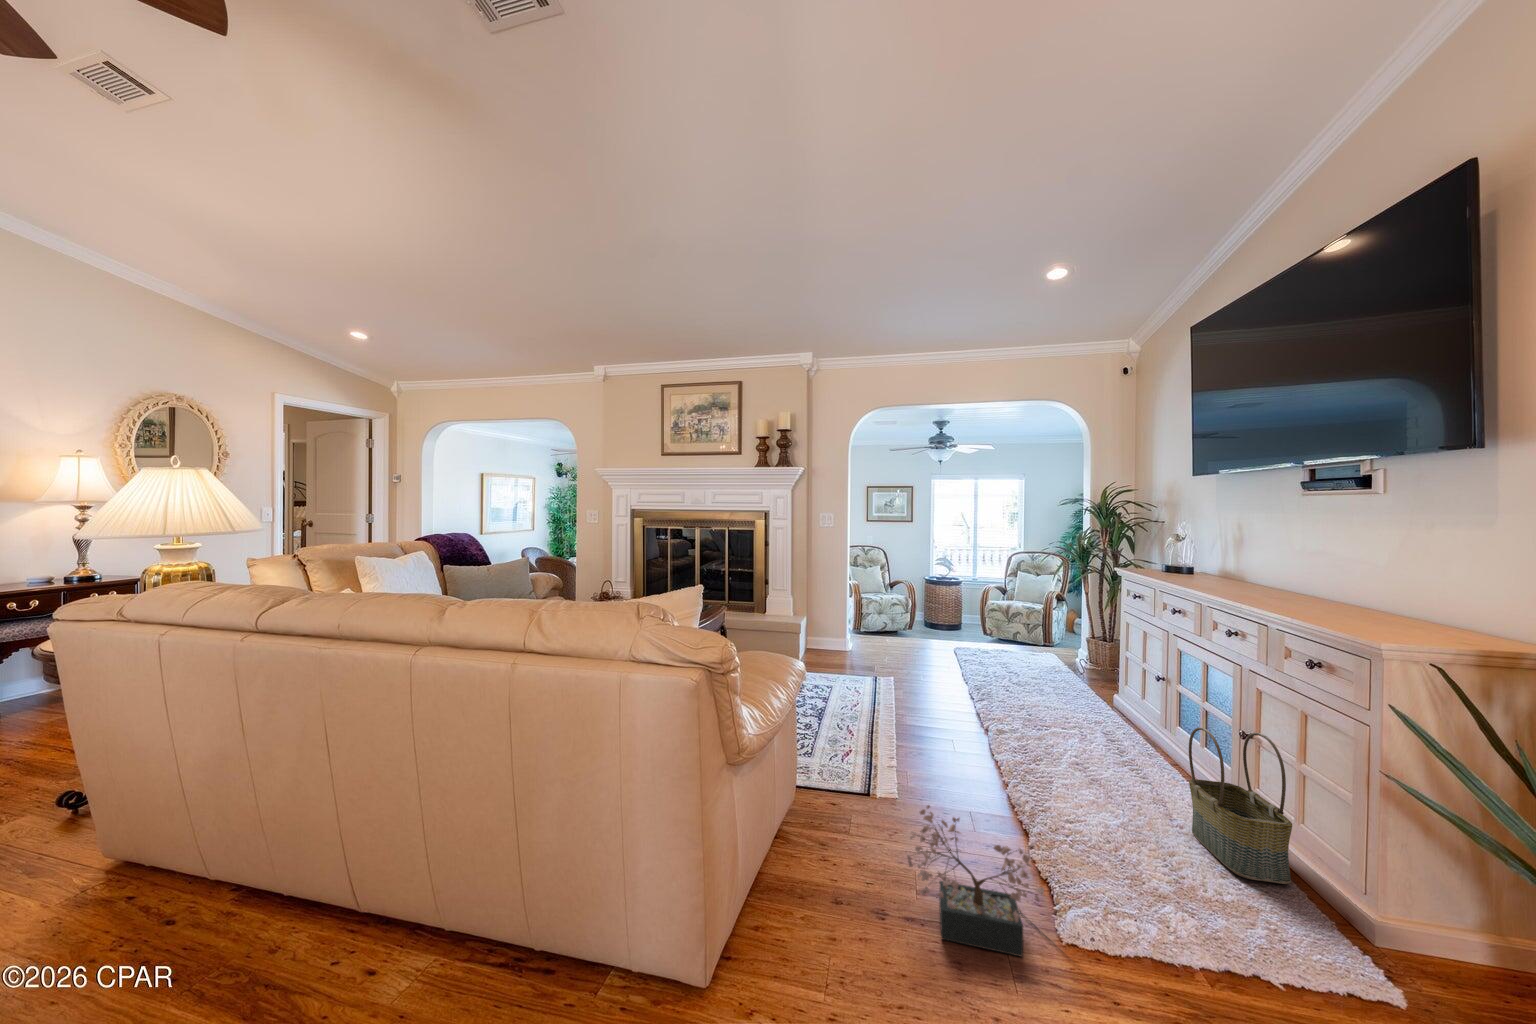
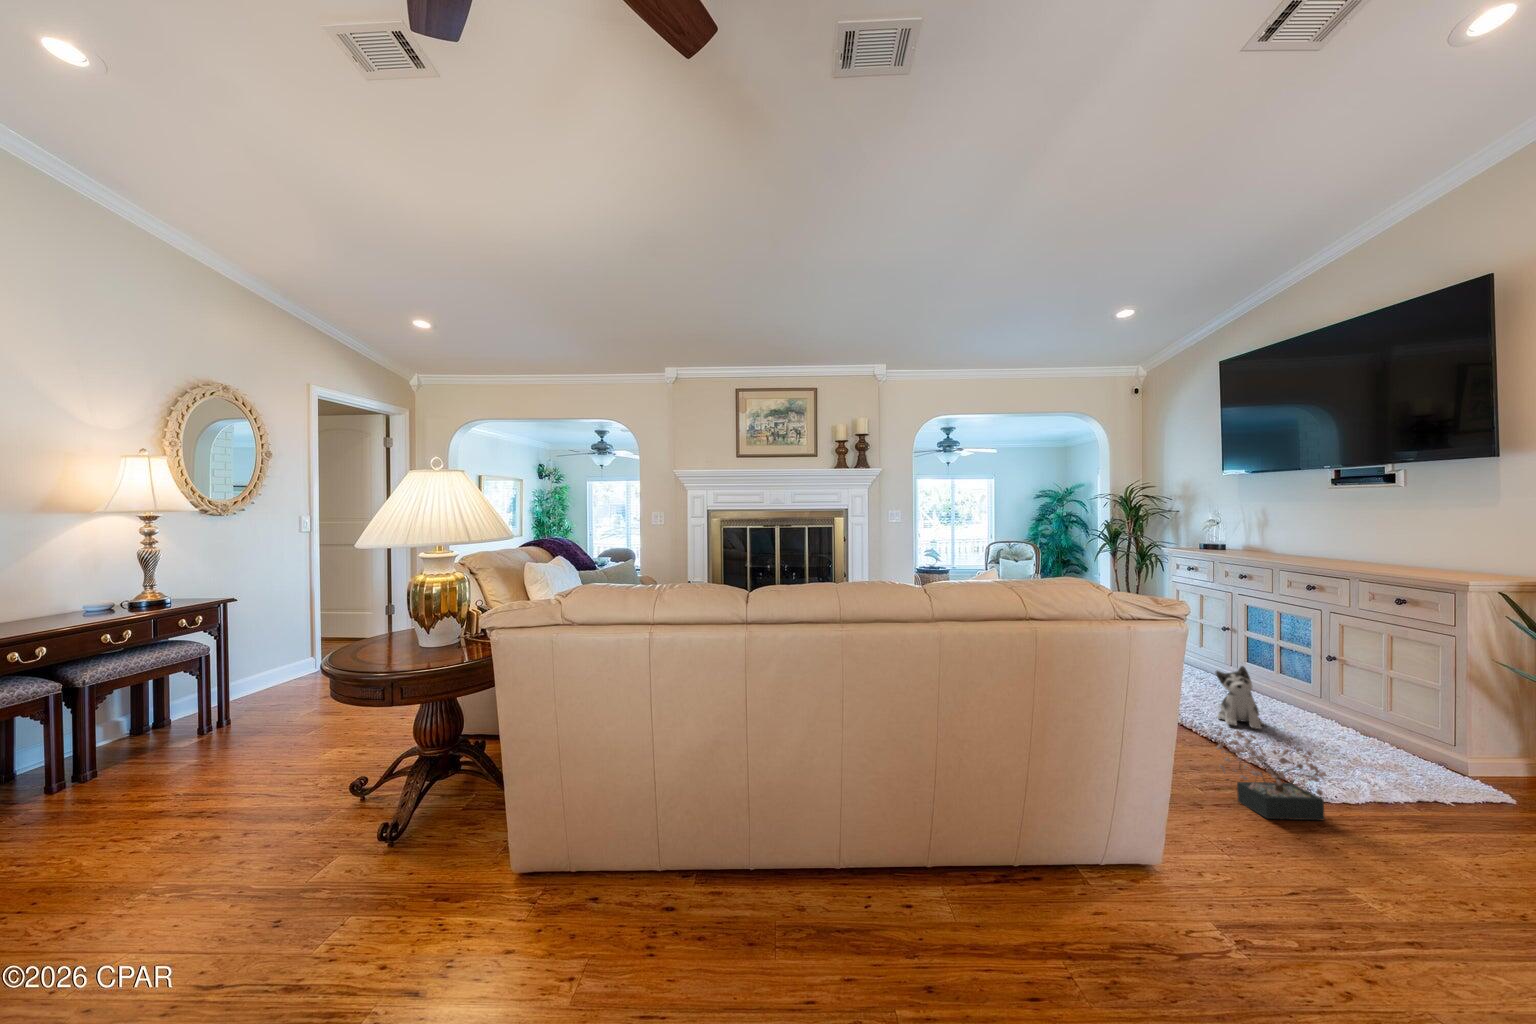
plush toy: none [1063,724,1120,812] -> present [1216,666,1264,729]
basket: present [1189,727,1292,884] -> none [1318,658,1414,756]

